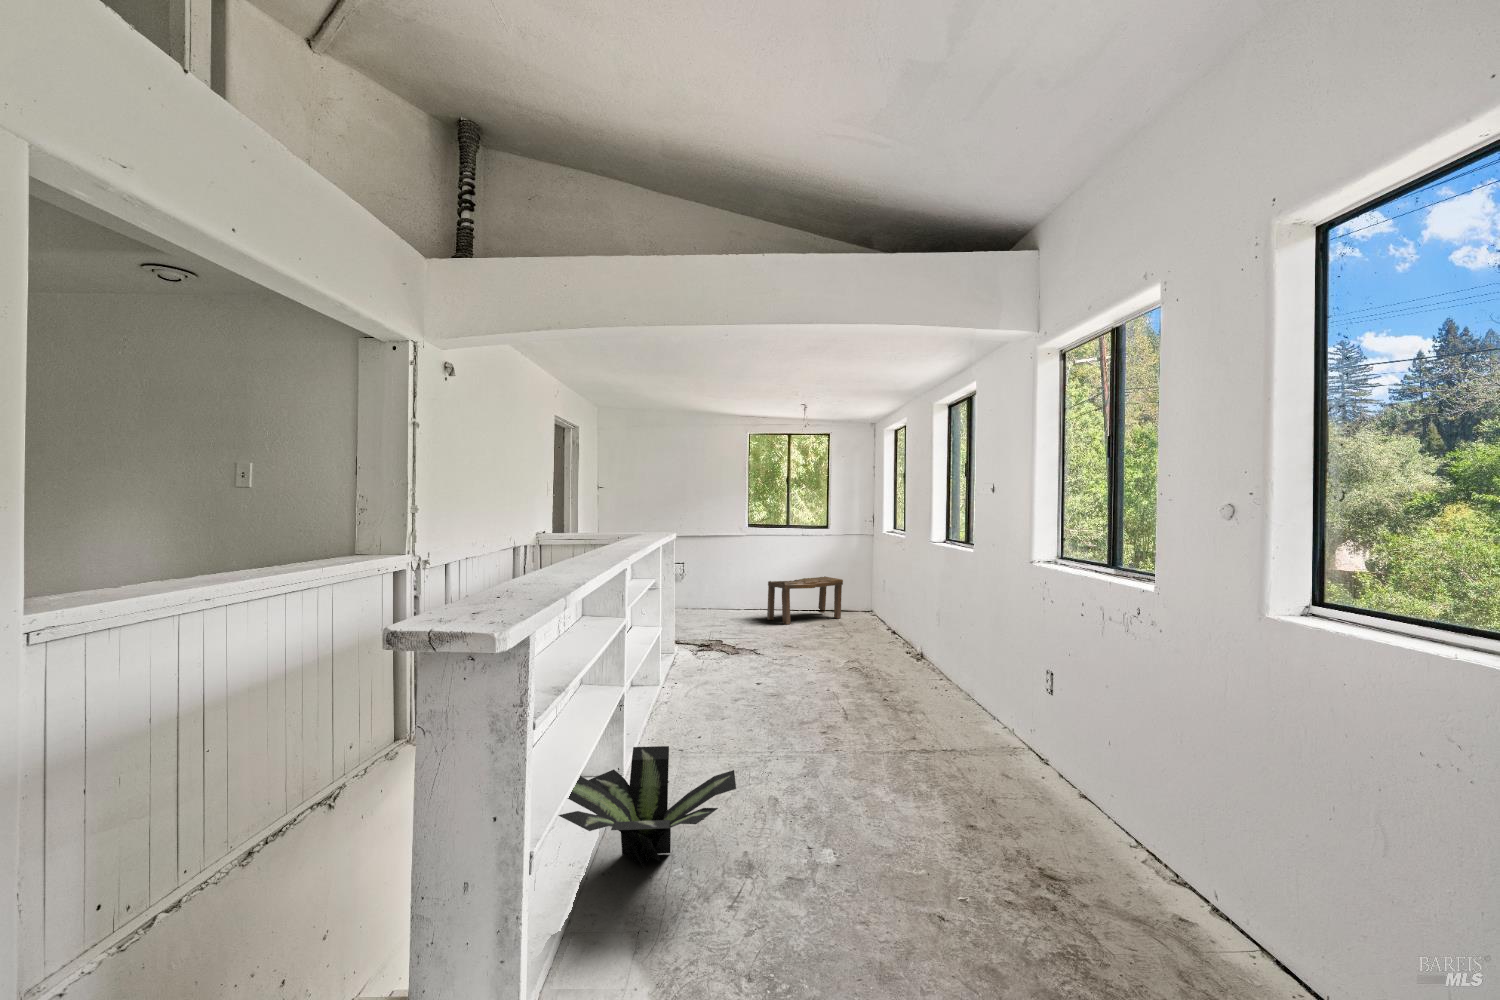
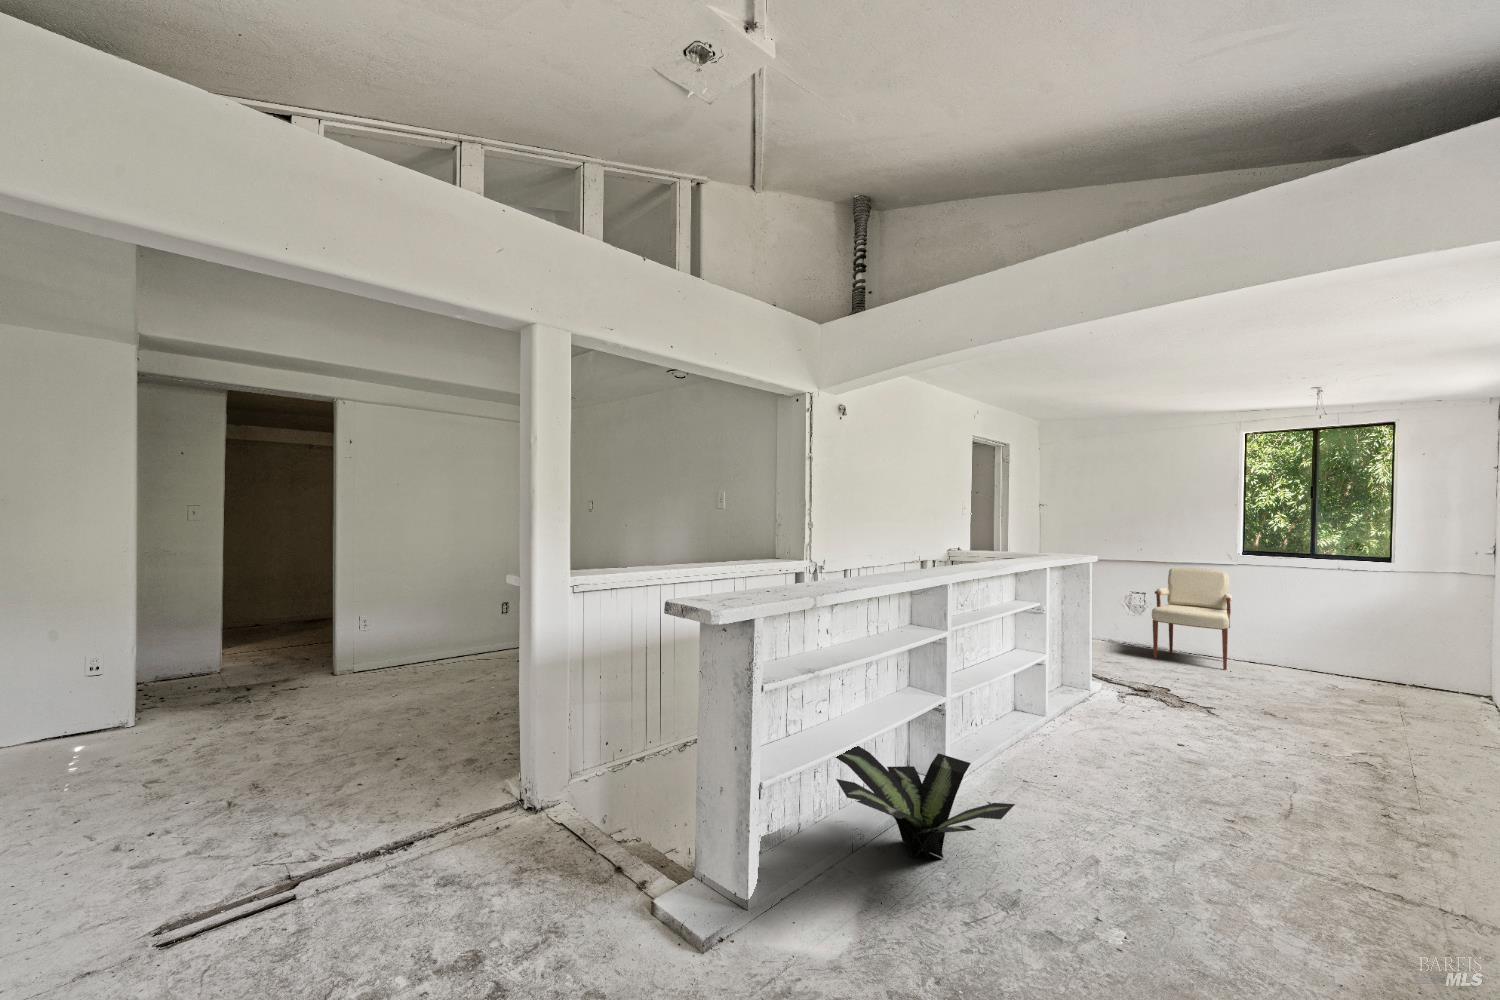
armchair: none [693,544,743,621] -> present [1152,567,1233,670]
bench: present [767,576,843,625] -> none [1273,623,1431,697]

